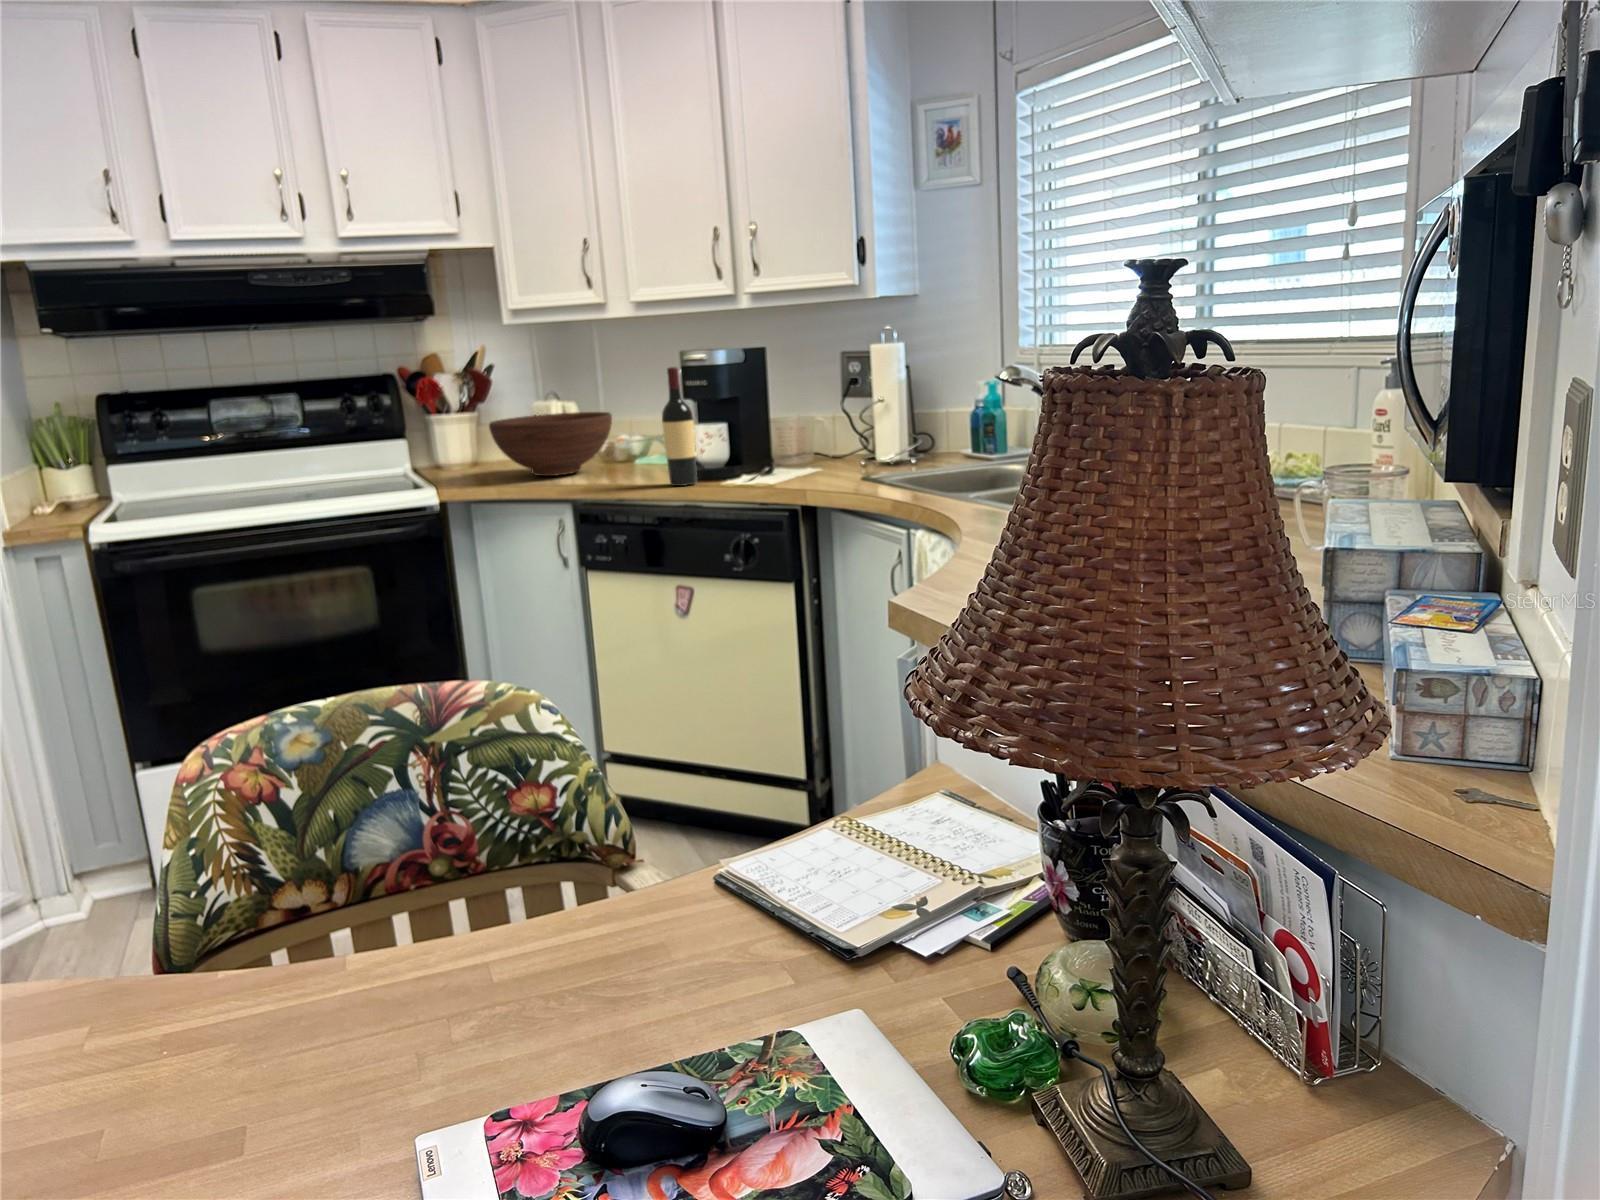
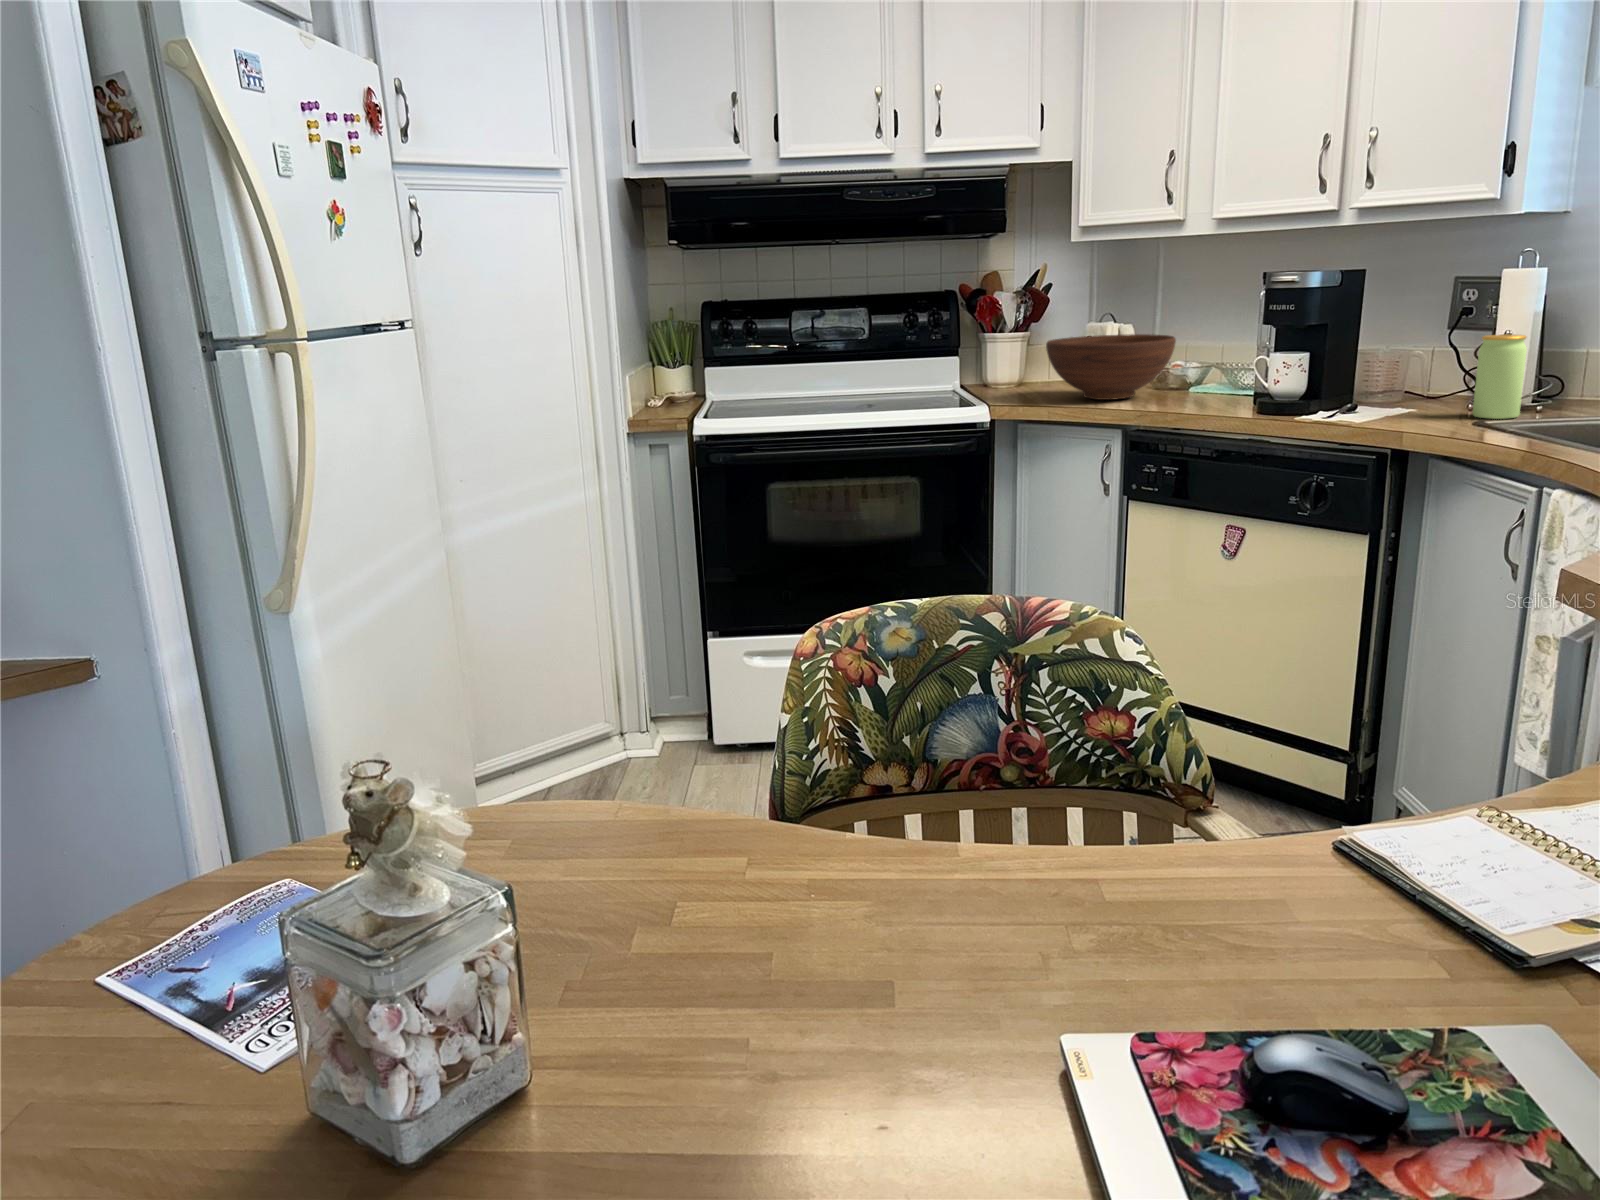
wine bottle: present [662,367,697,486] -> none [1236,289,1273,419]
jar: none [860,400,898,472] -> present [1473,335,1527,419]

